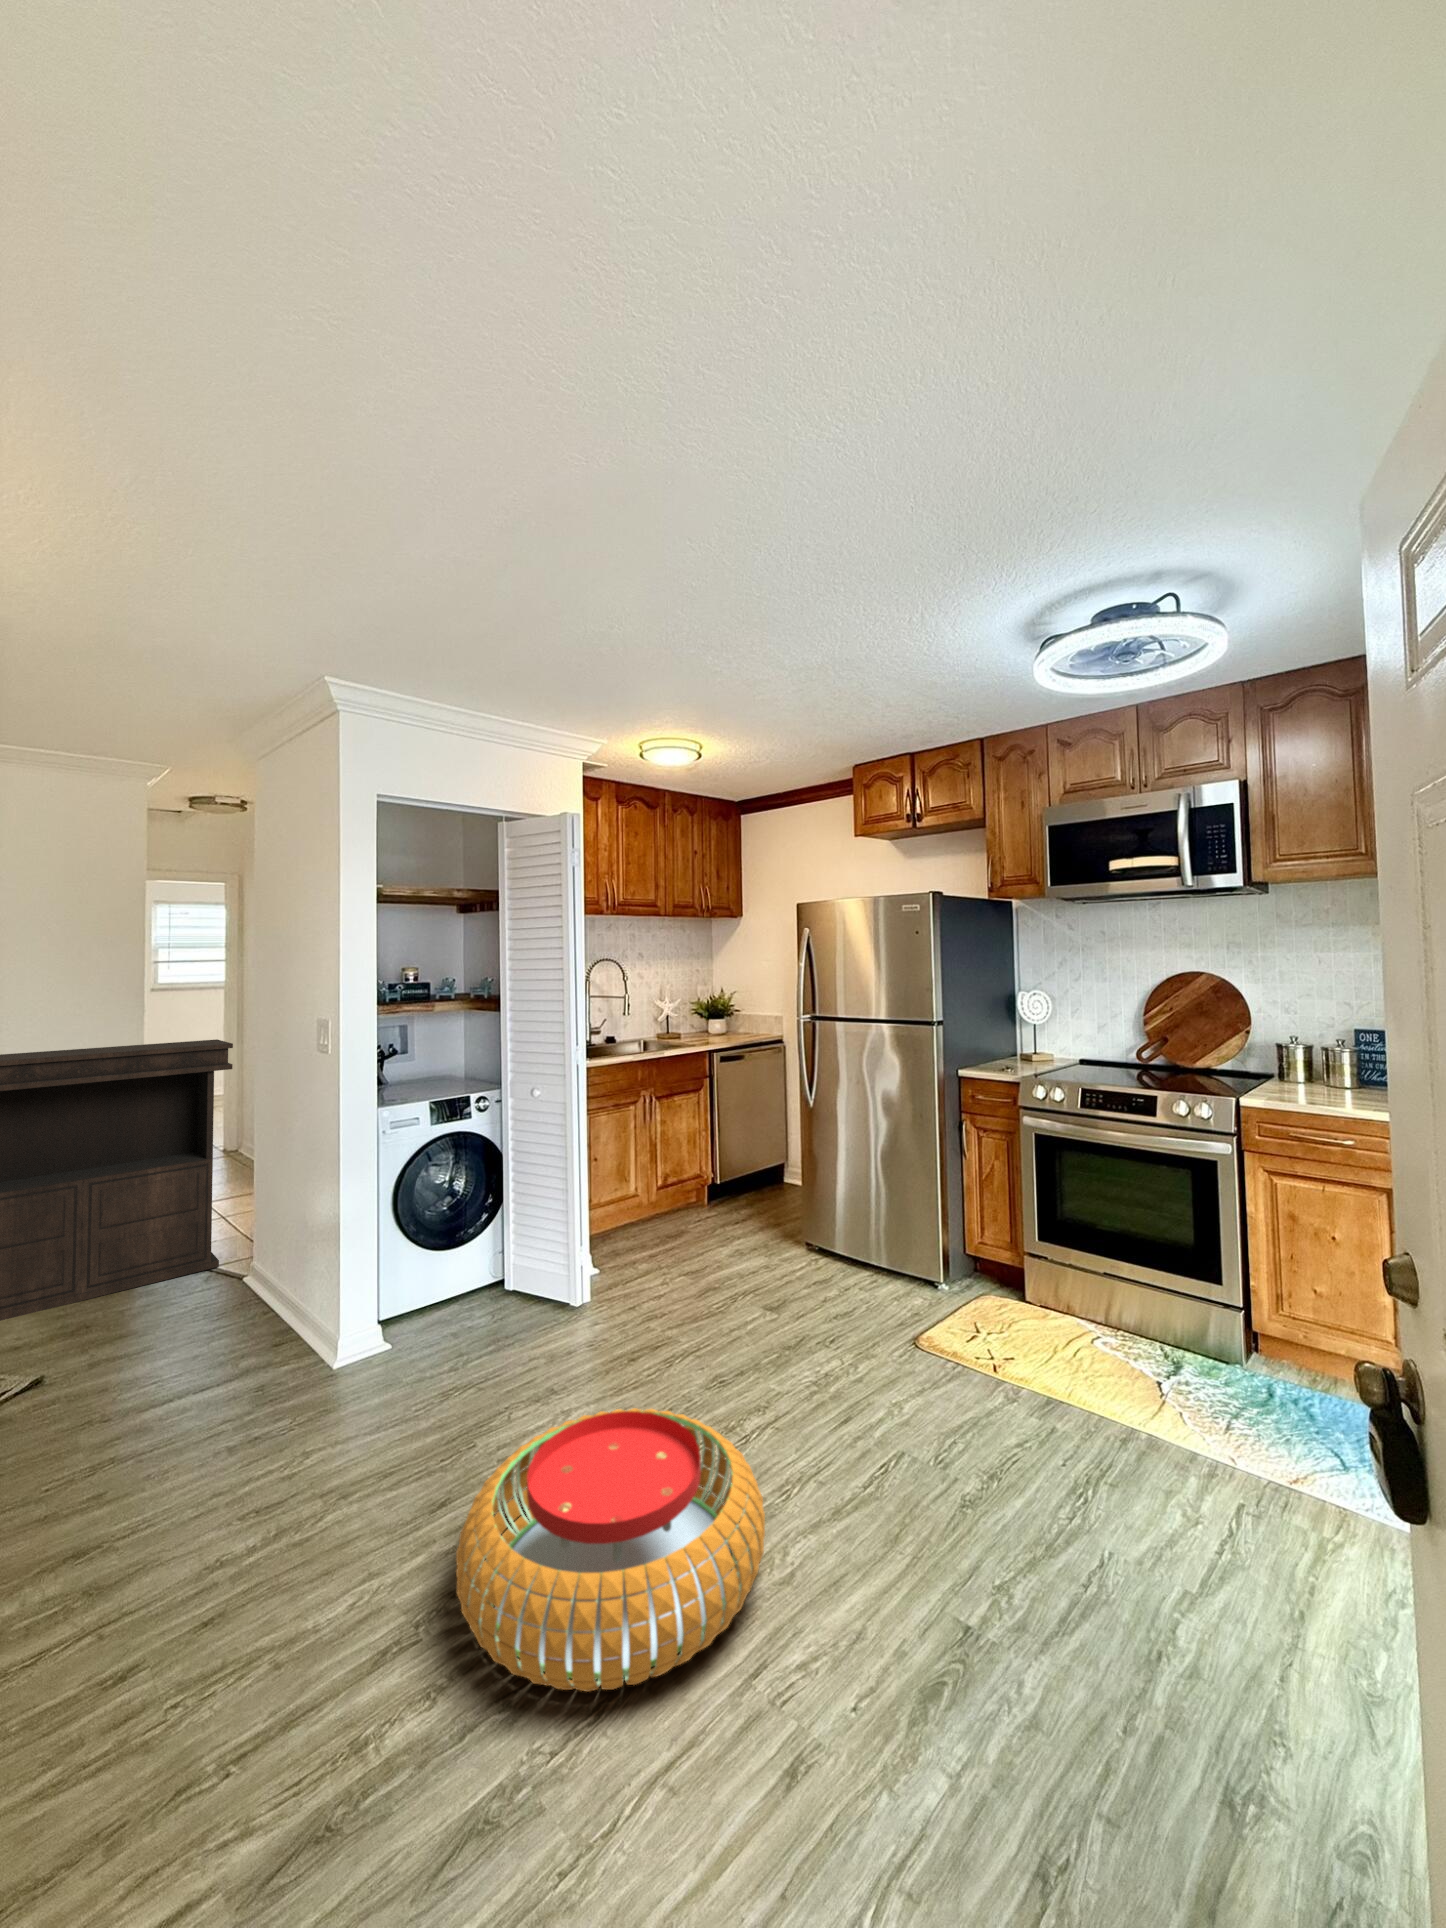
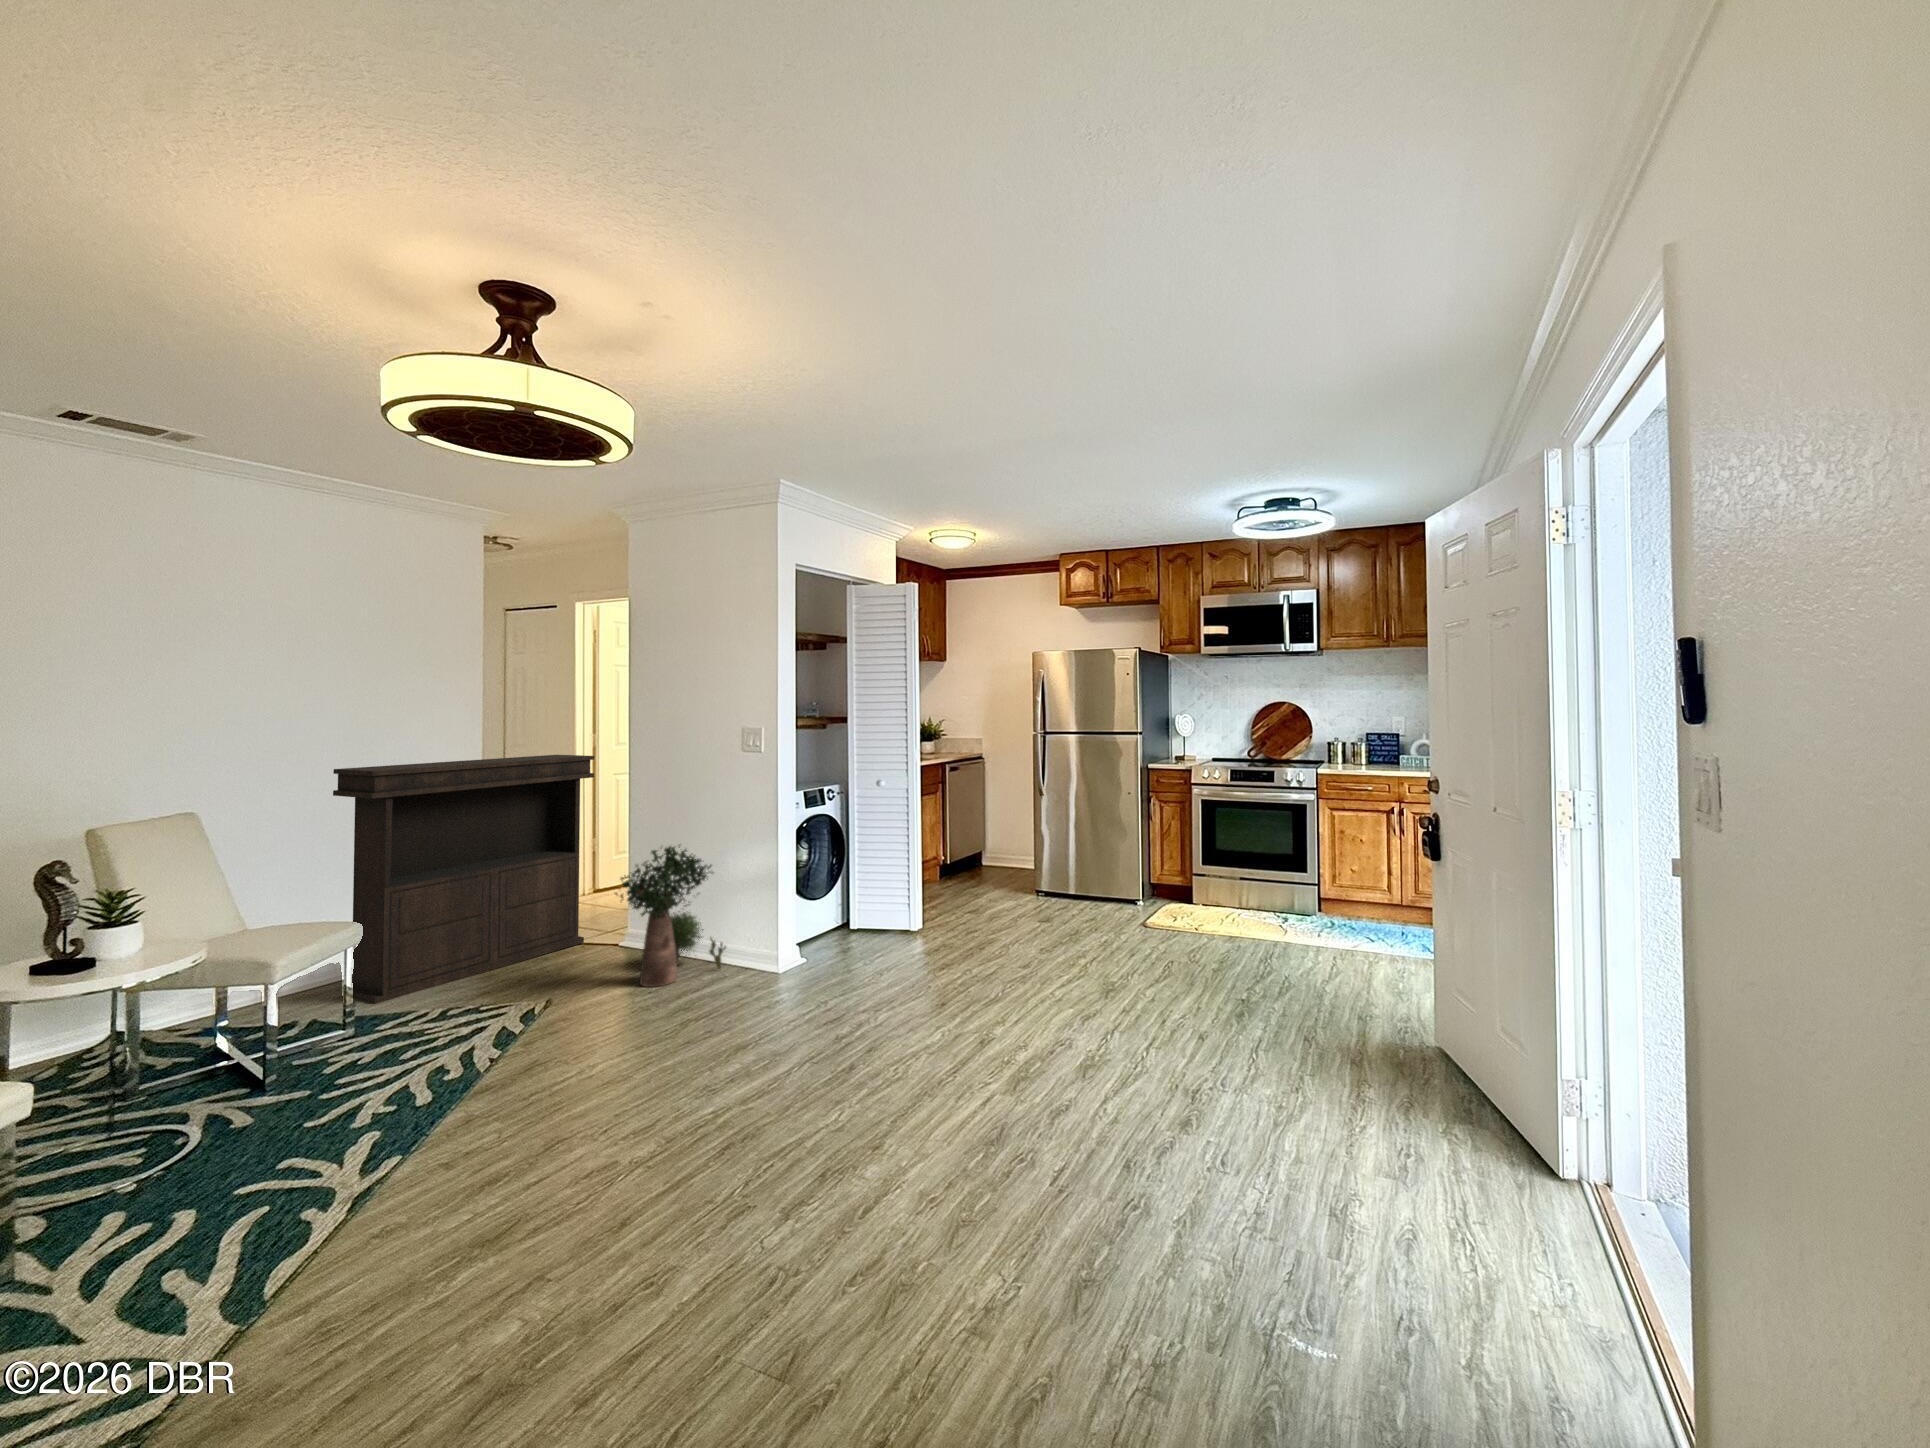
potted plant: none [128,1170,284,1369] -> present [615,845,726,987]
pouf: present [456,1408,765,1692] -> none [991,938,1151,1036]

